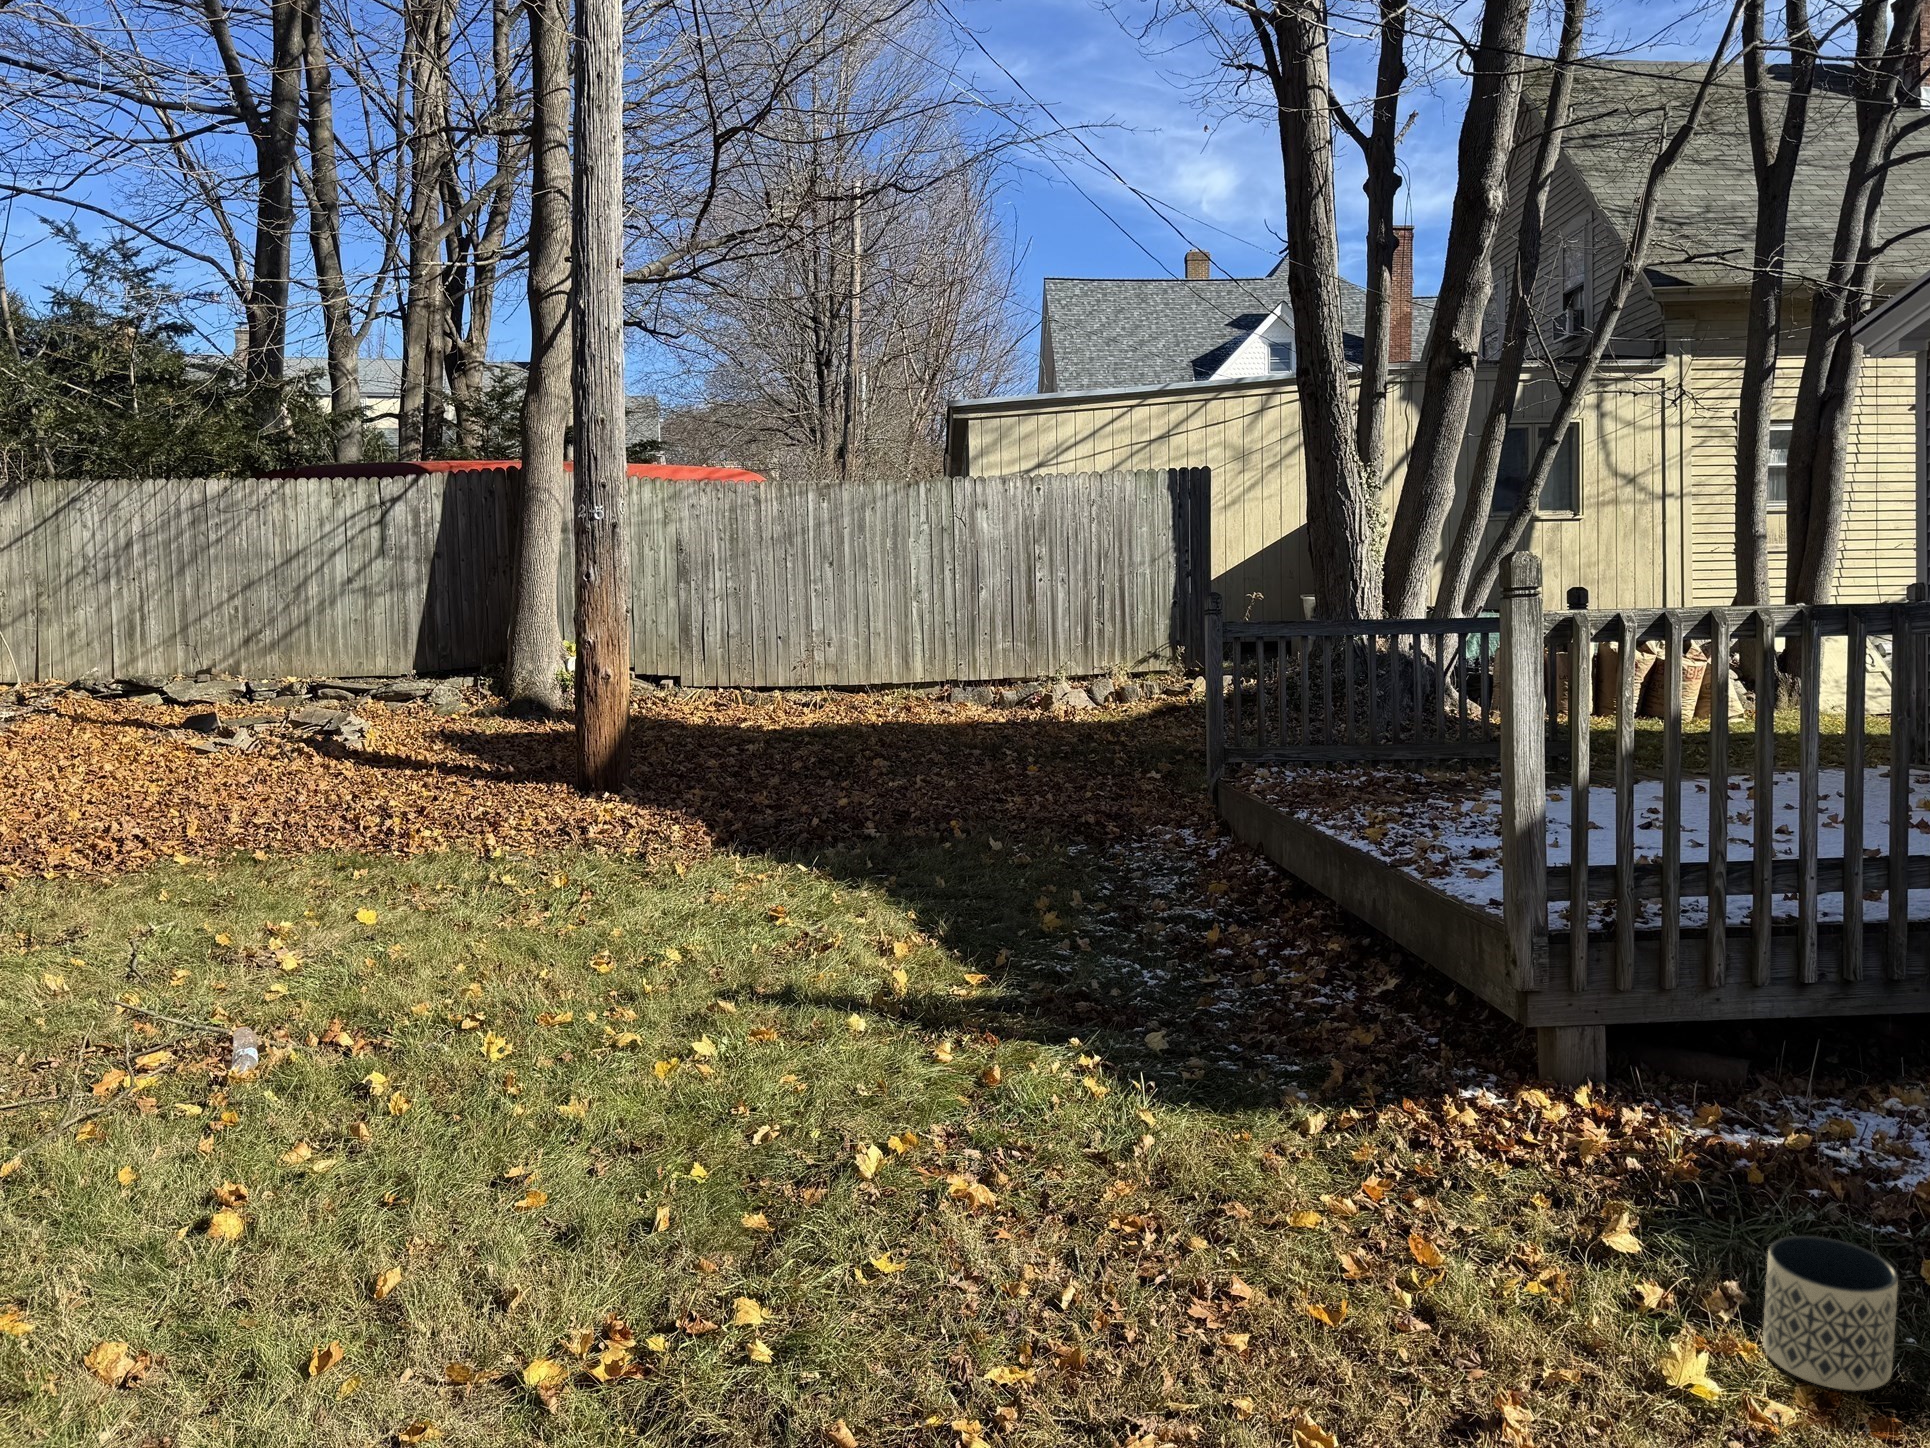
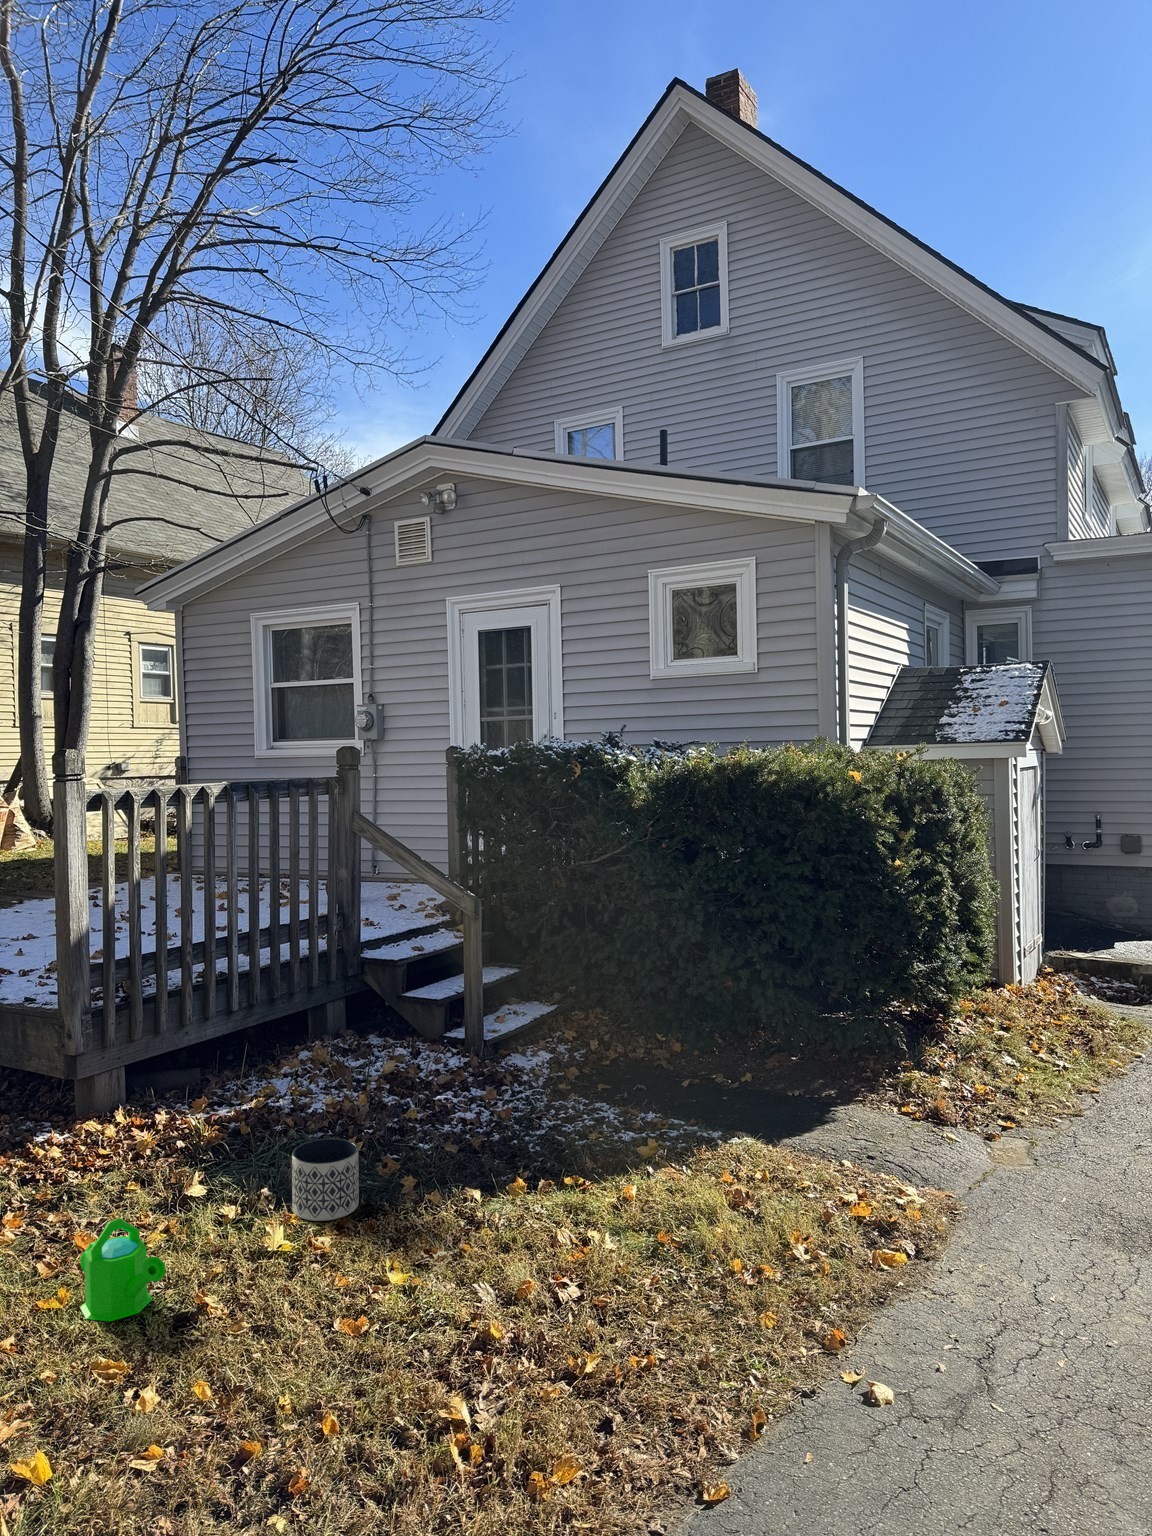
watering can: none [1375,1236,1477,1385] -> present [80,1218,166,1322]

